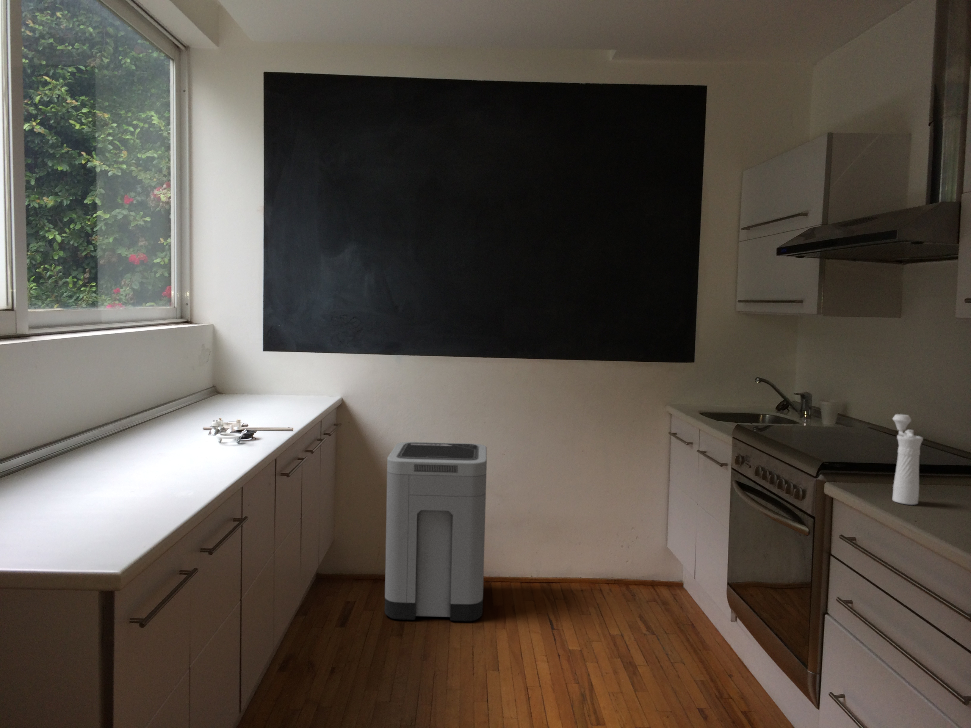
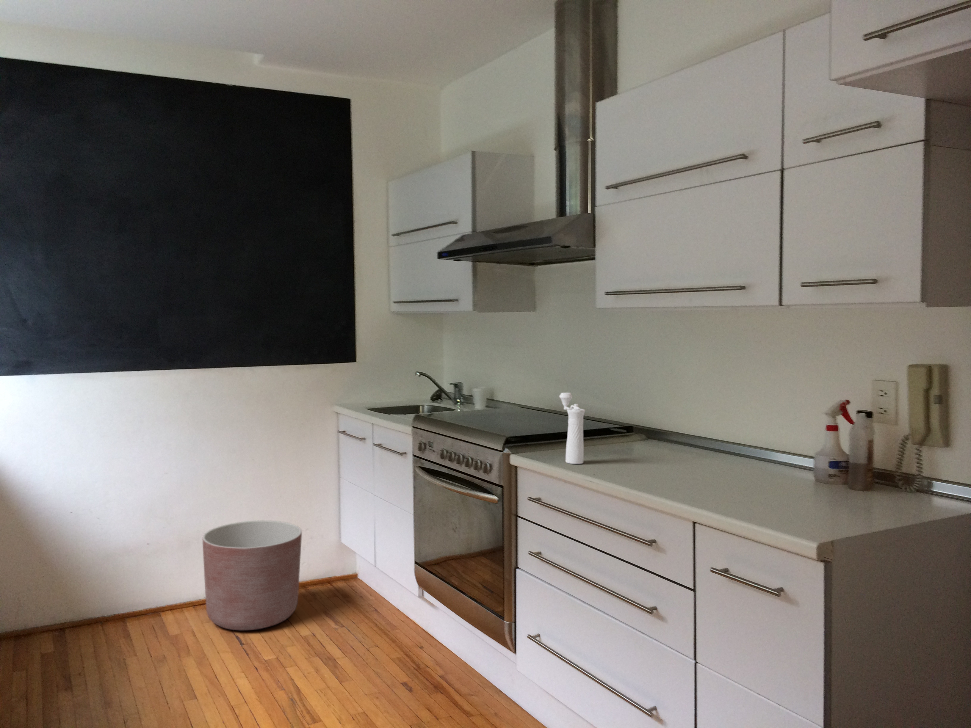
trash can: present [385,442,487,621] -> none [22,461,155,682]
planter: none [531,512,622,616] -> present [203,520,302,630]

